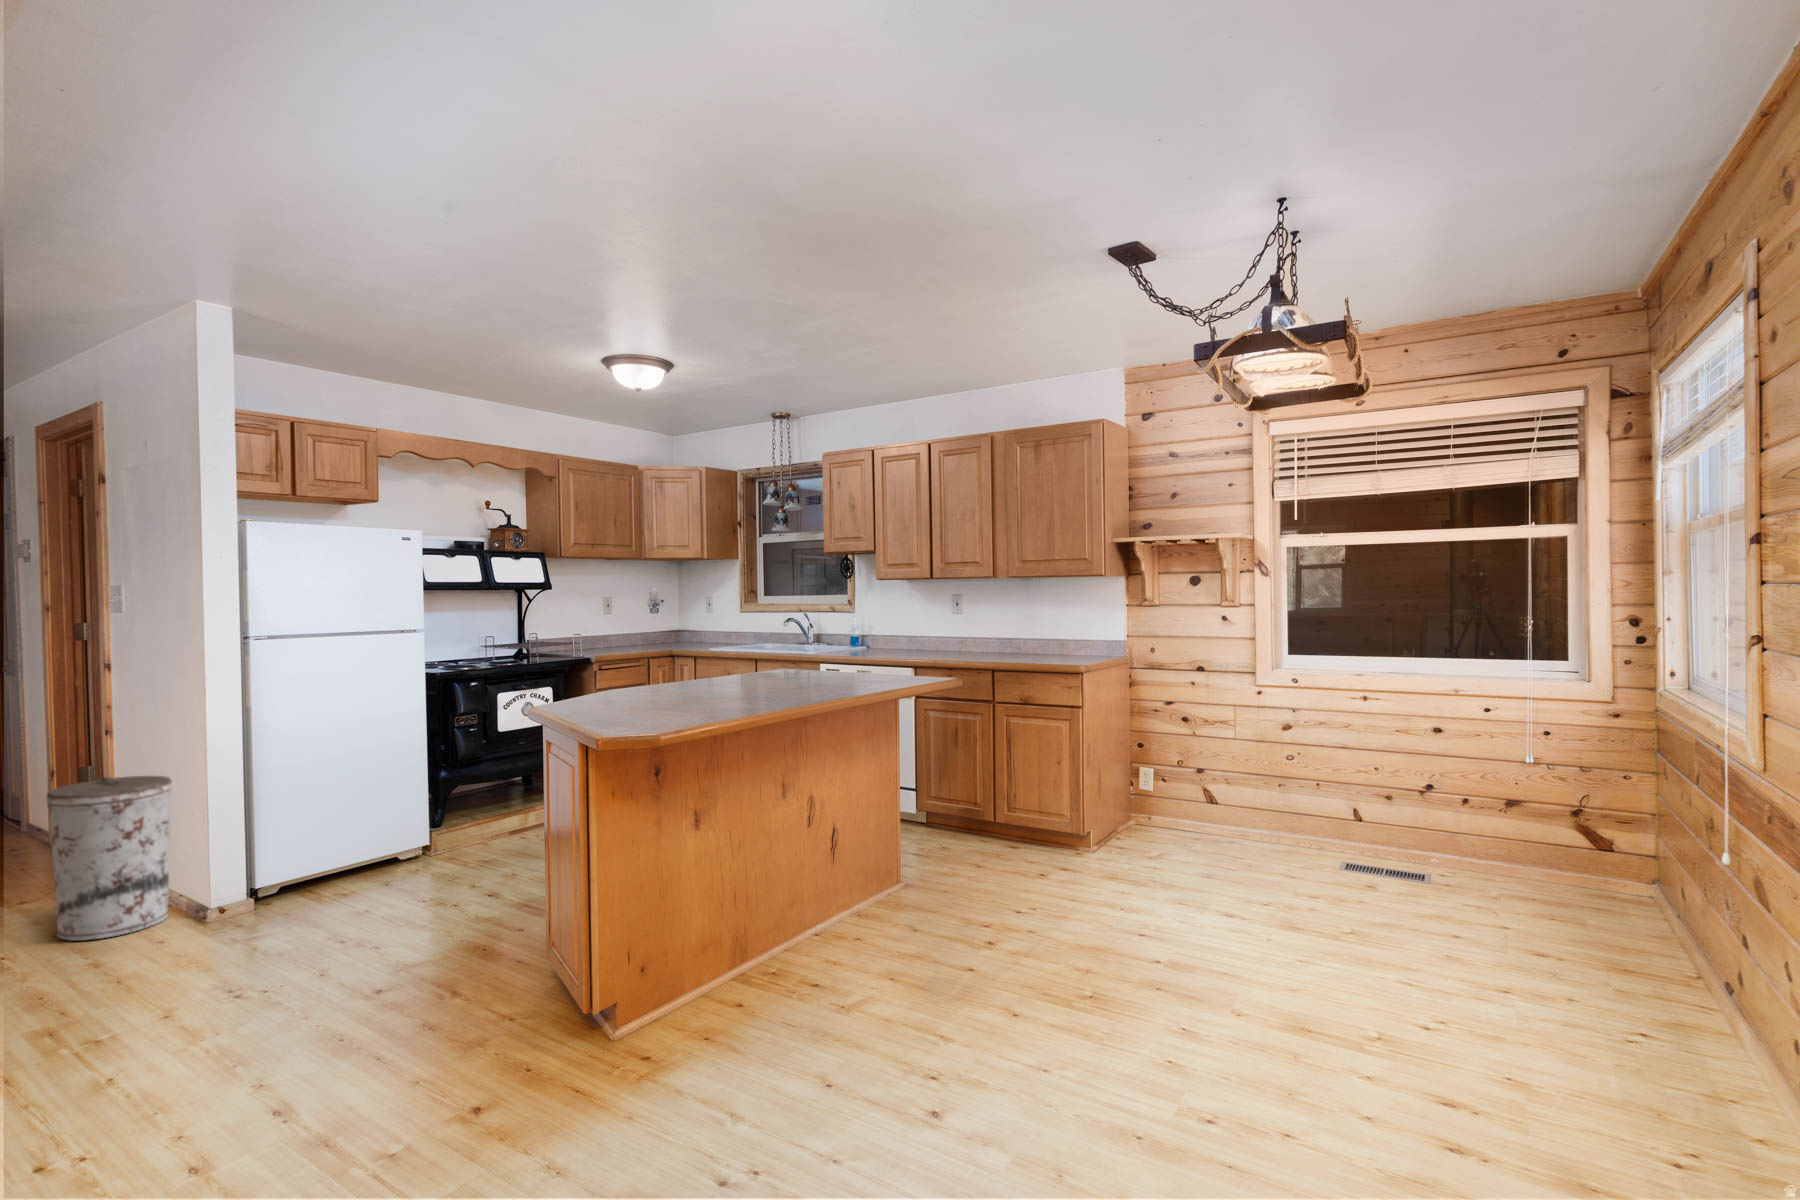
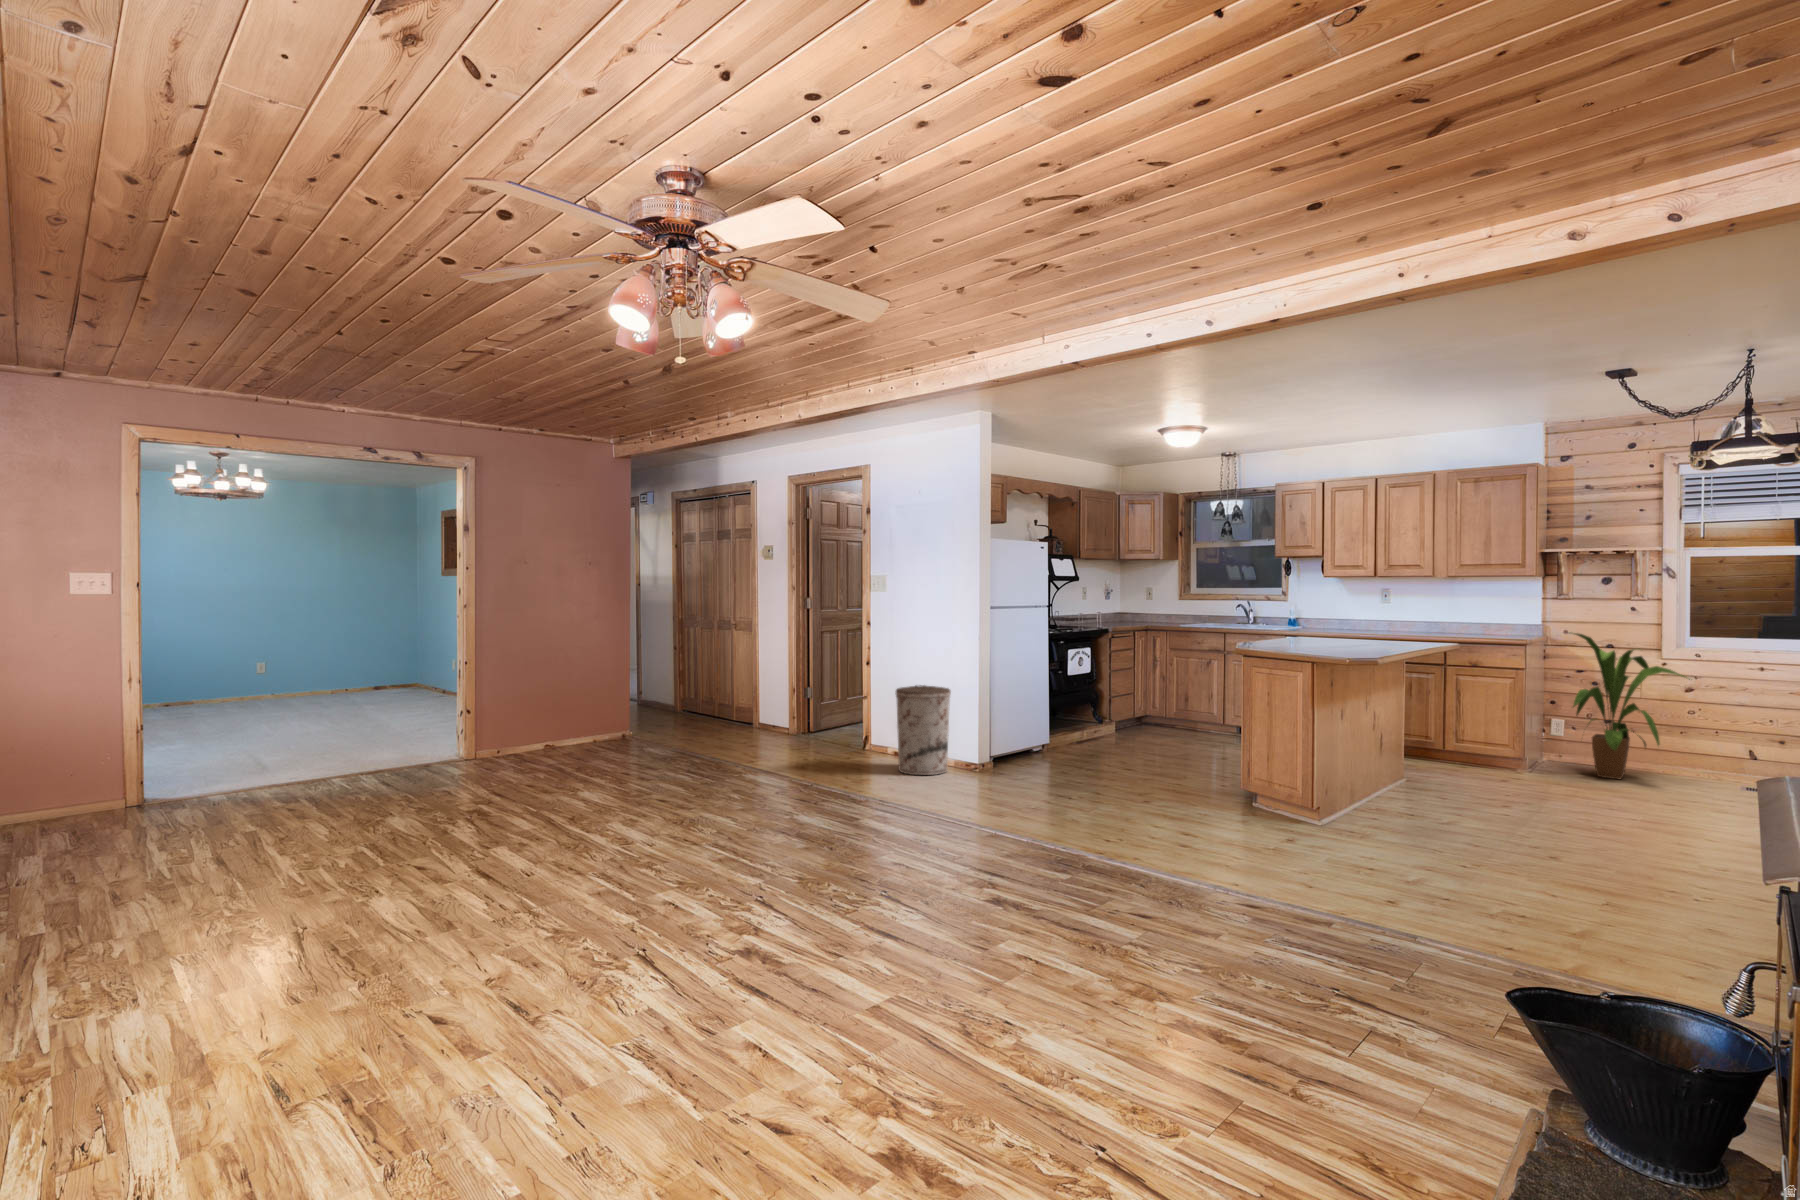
house plant: none [1134,653,1284,856] -> present [1573,633,1690,779]

